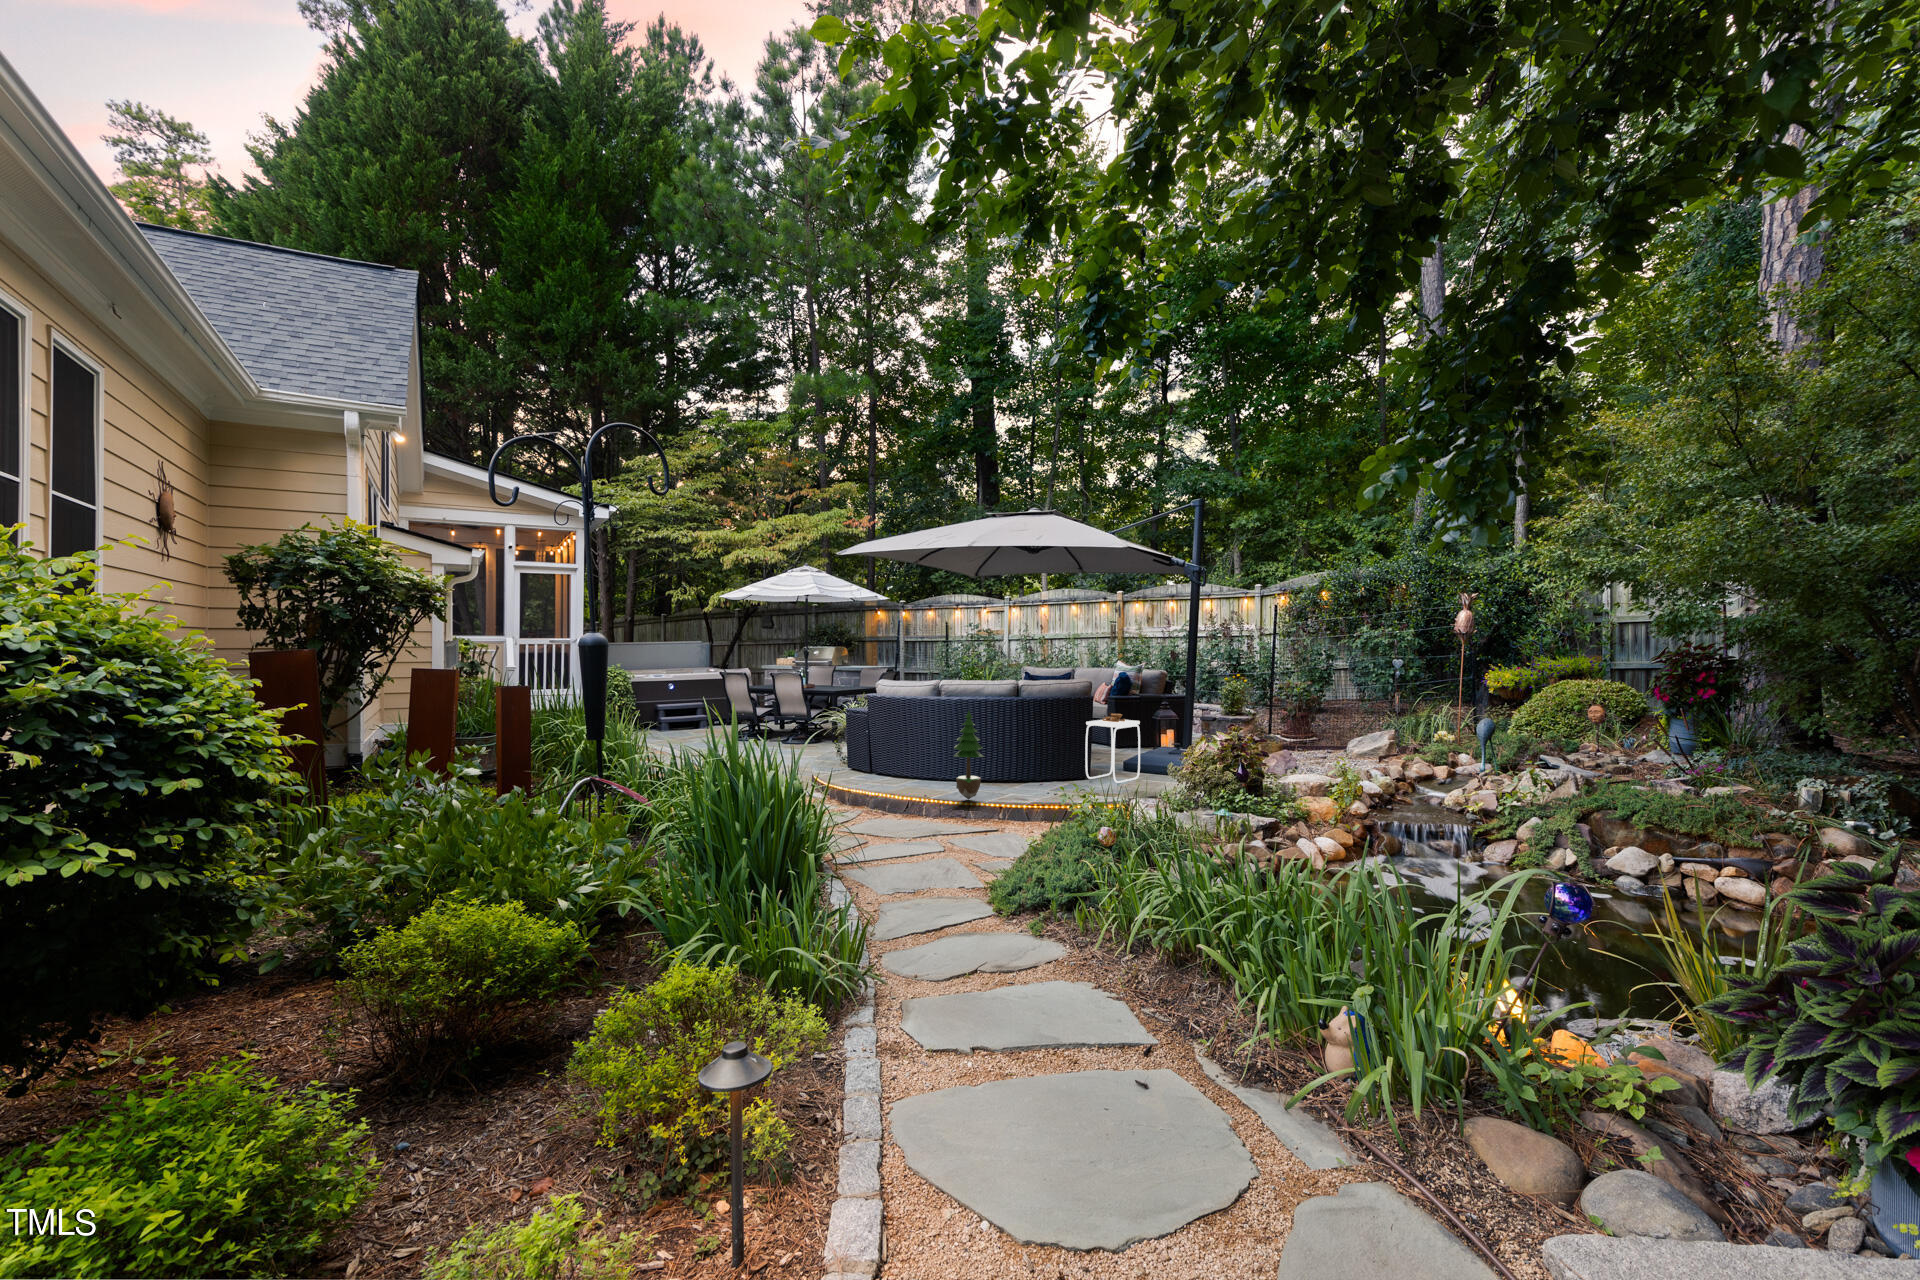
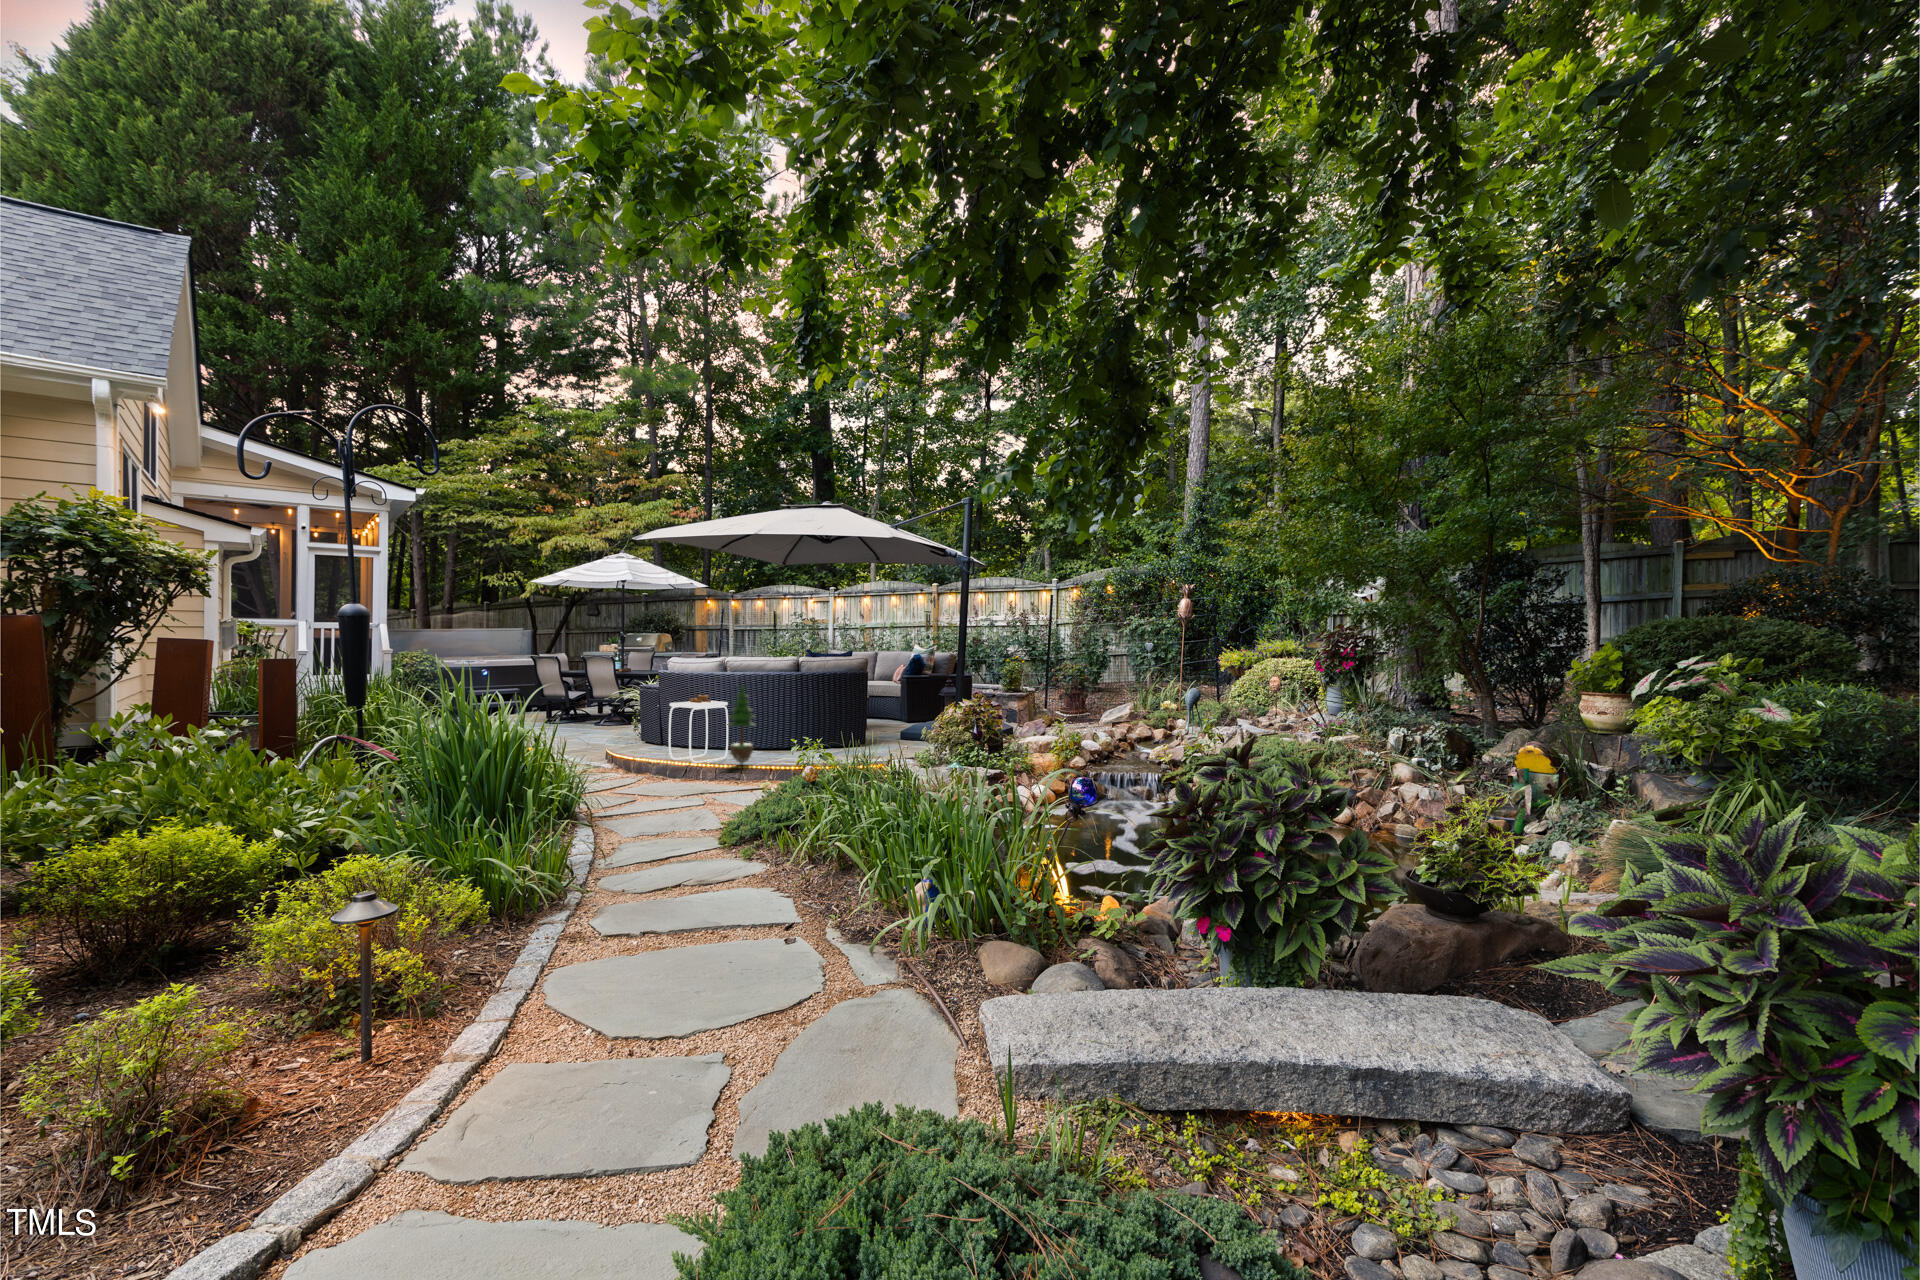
side table: present [1085,713,1140,783] -> present [669,694,728,763]

